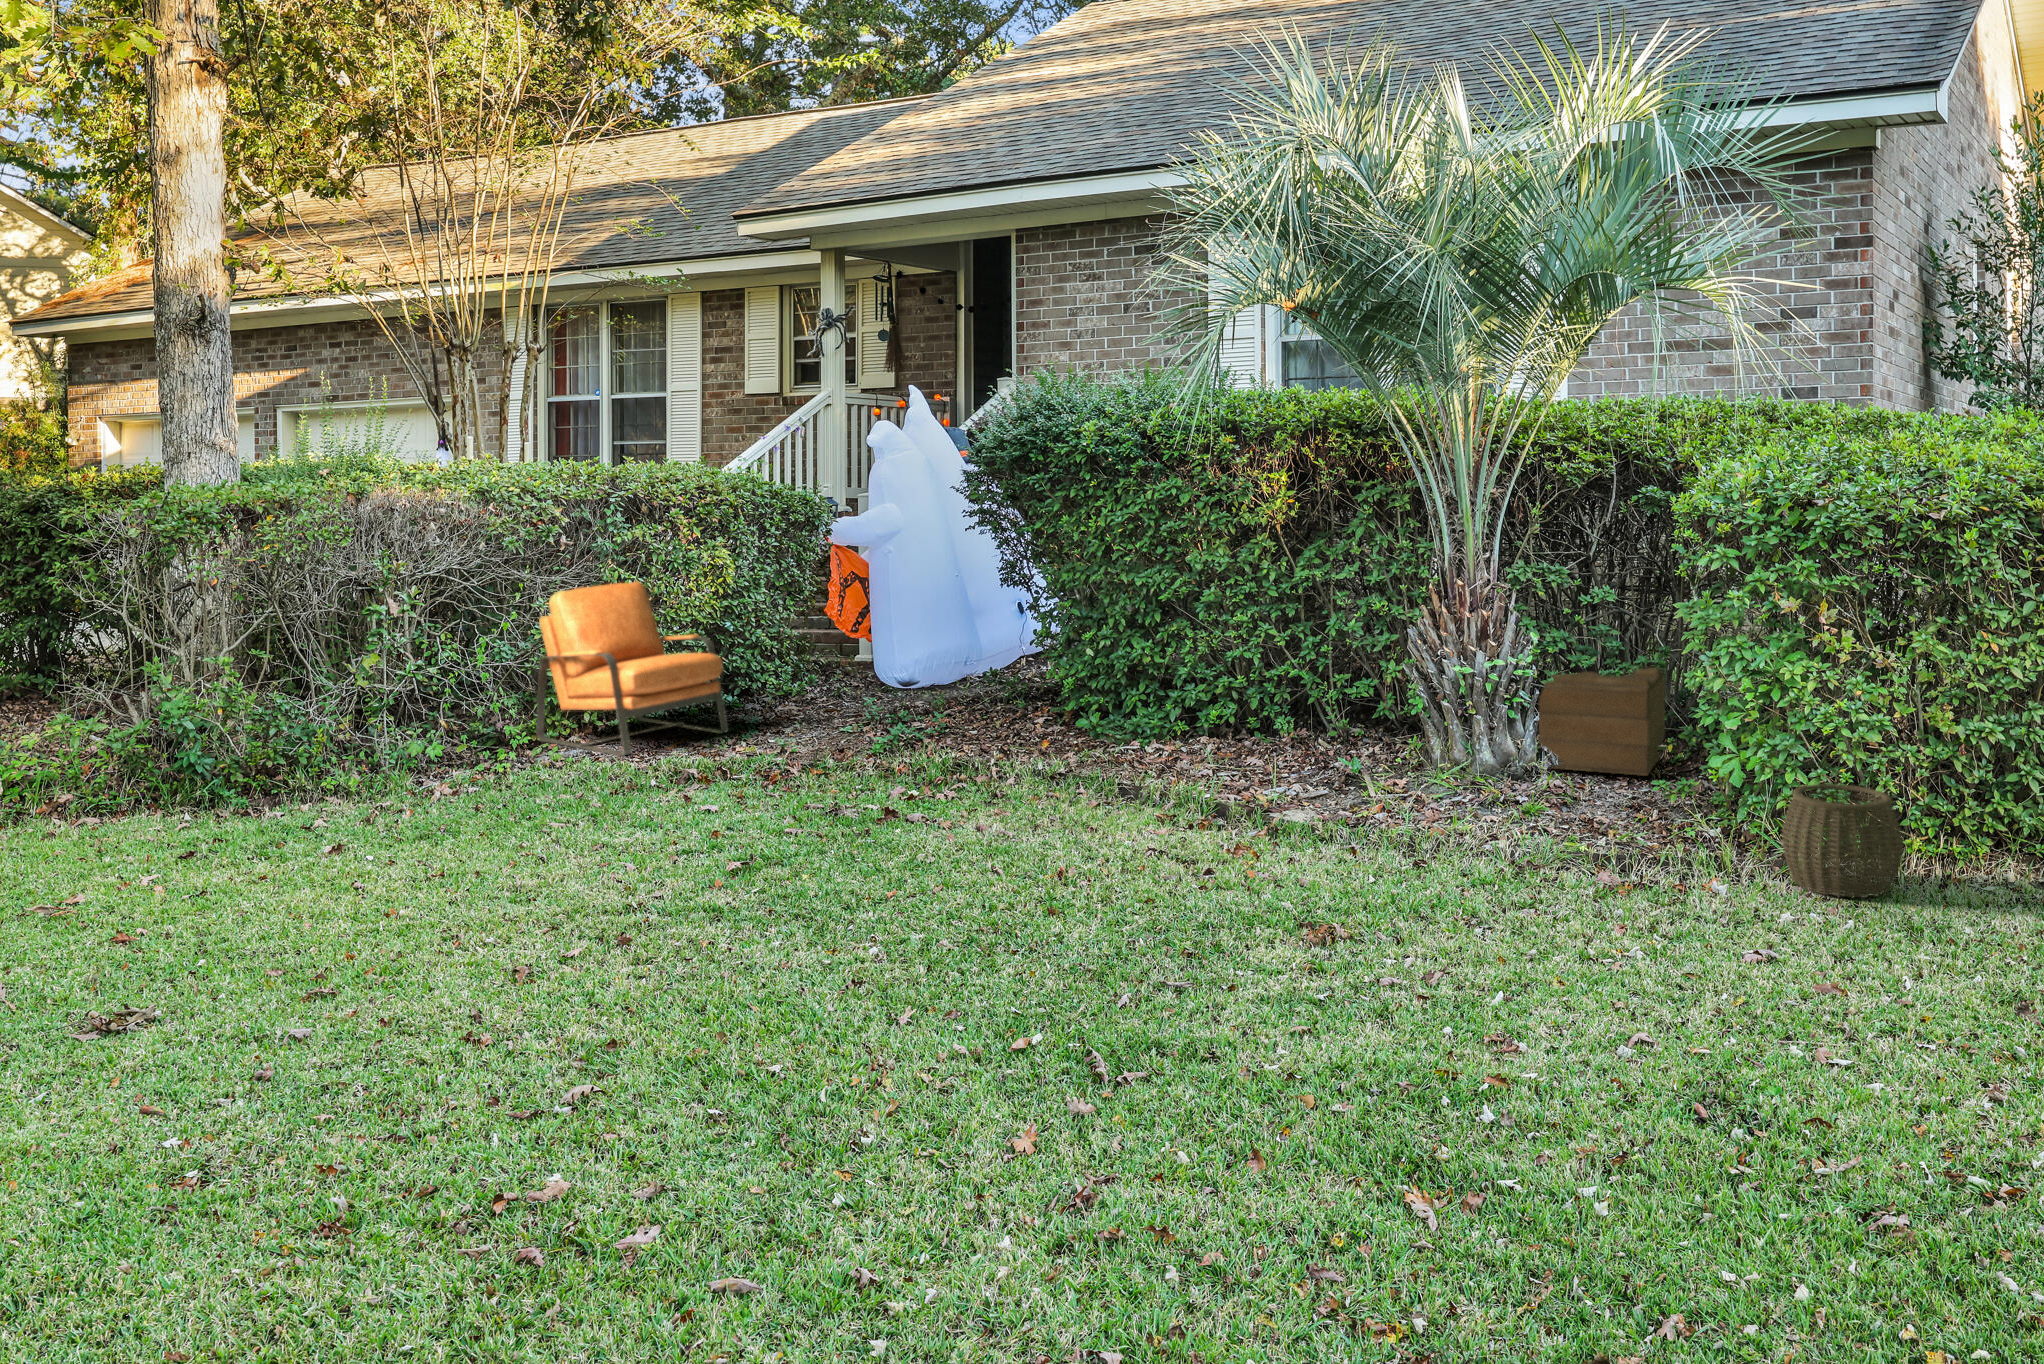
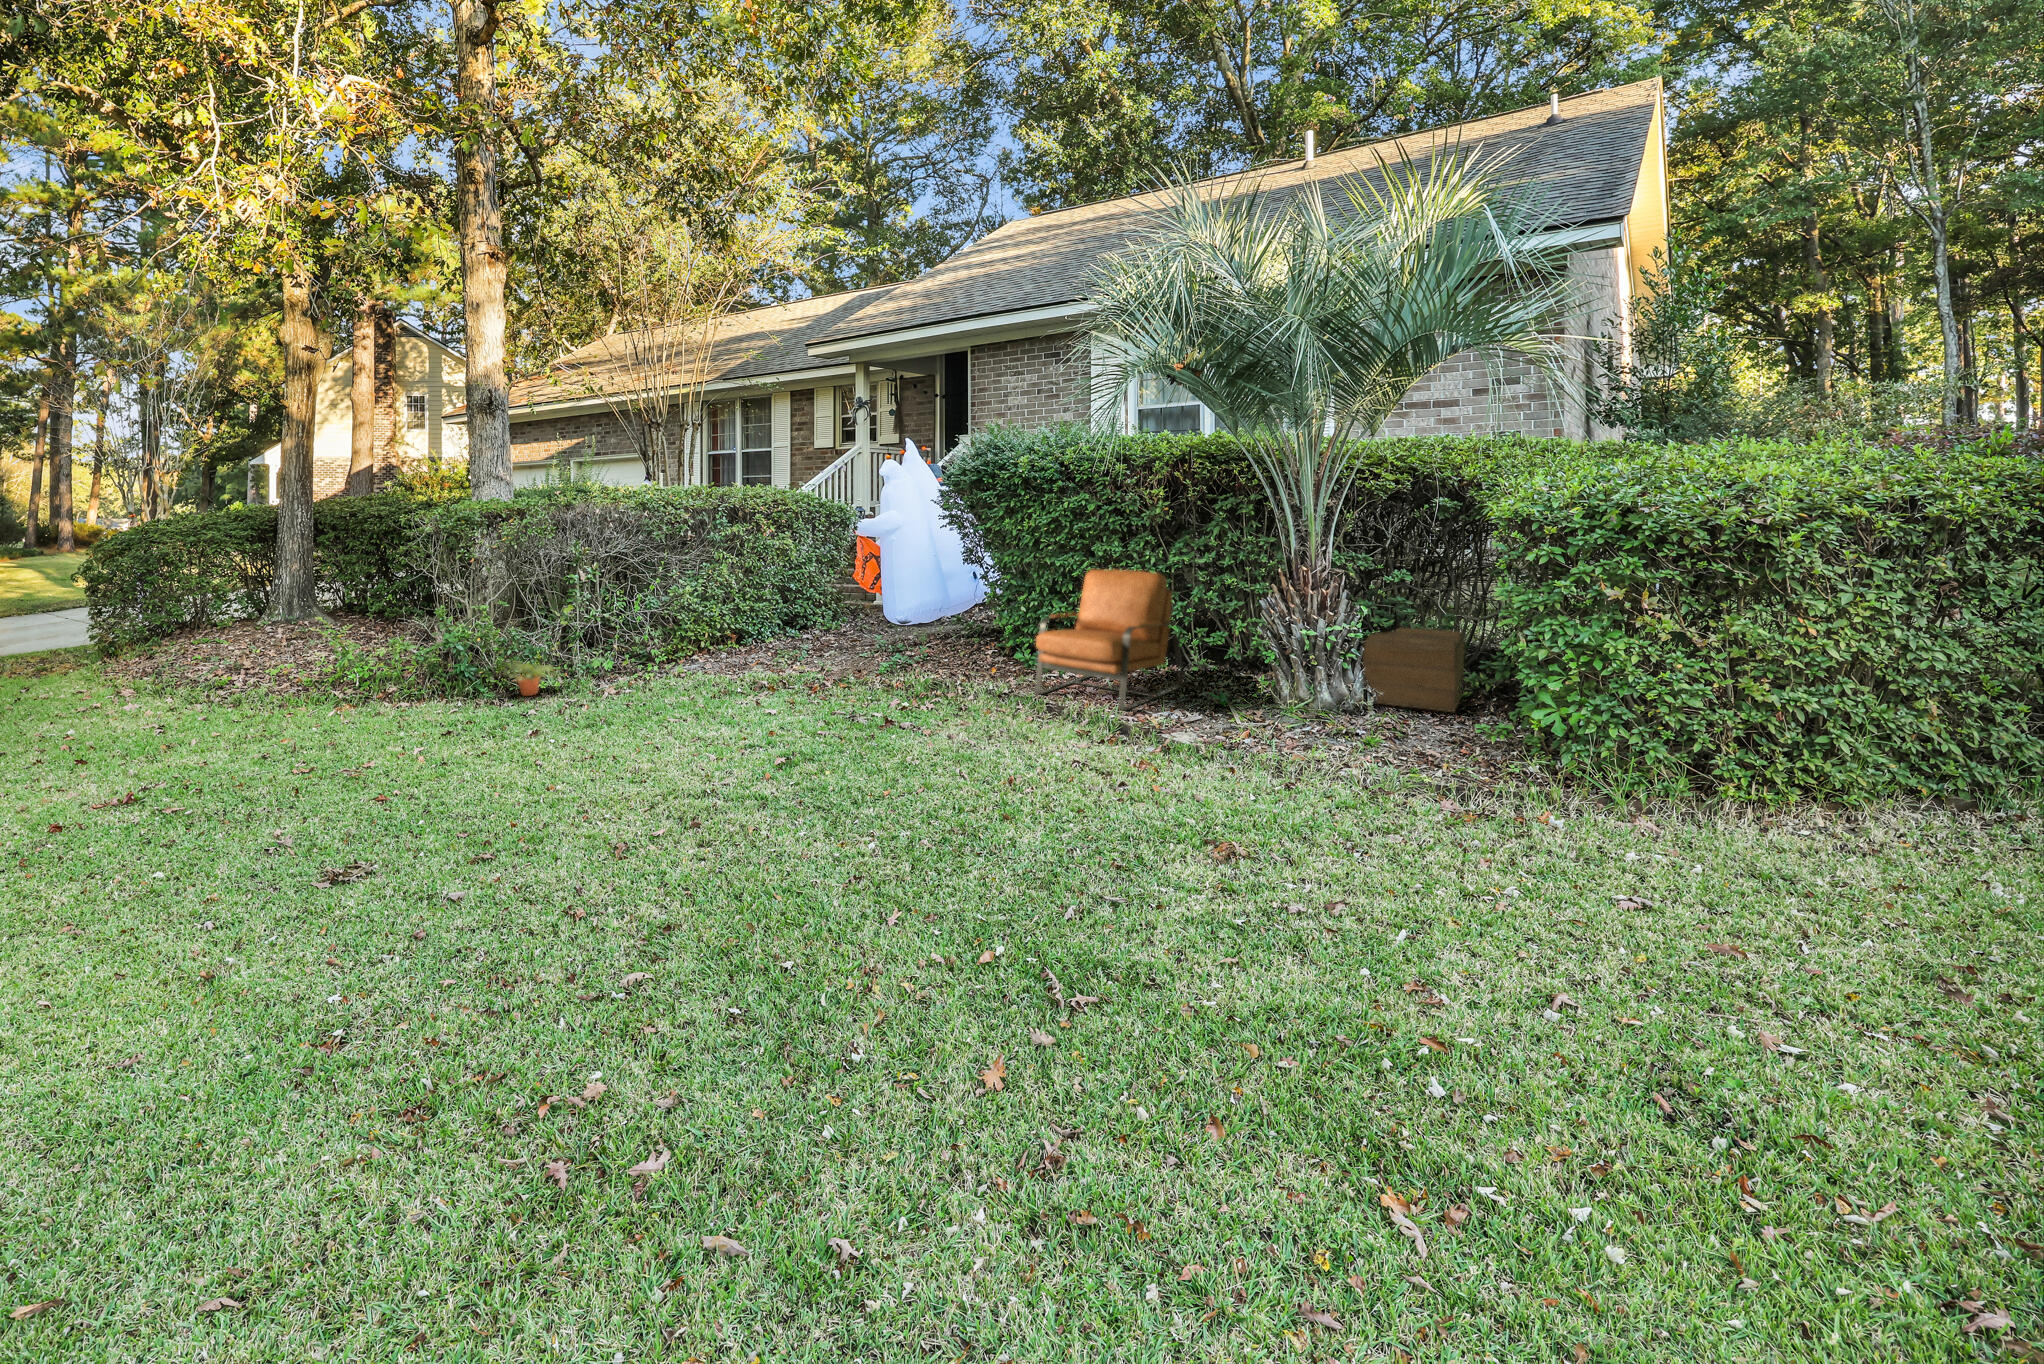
chair: present [536,582,728,756] -> present [1035,568,1184,710]
potted plant: none [199,737,321,805] -> present [501,660,557,696]
woven basket: present [1781,784,1903,898] -> none [1602,739,1728,839]

